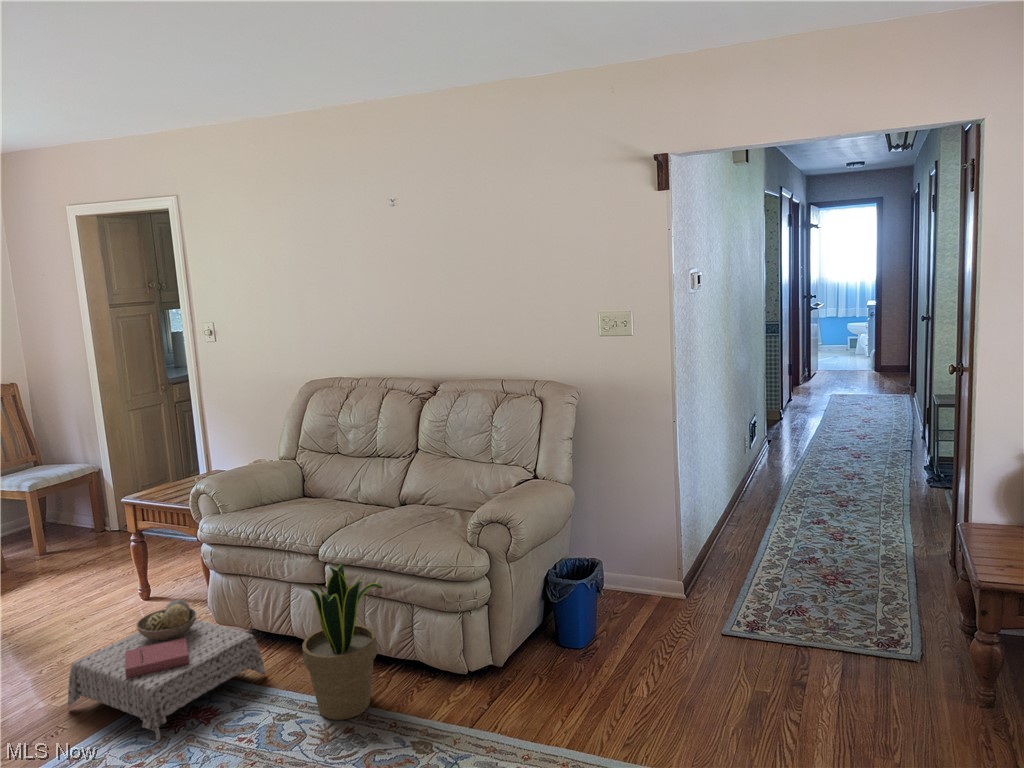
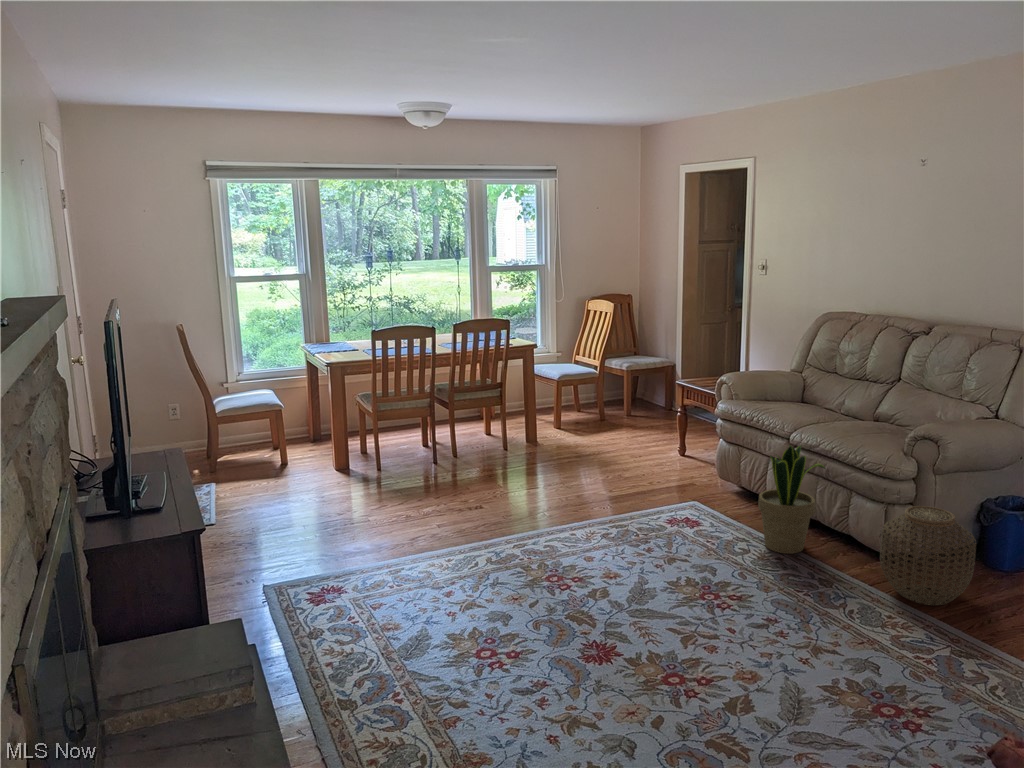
ottoman: present [68,600,265,742] -> none [618,449,740,528]
woven basket: none [476,606,581,733] -> present [880,506,976,605]

